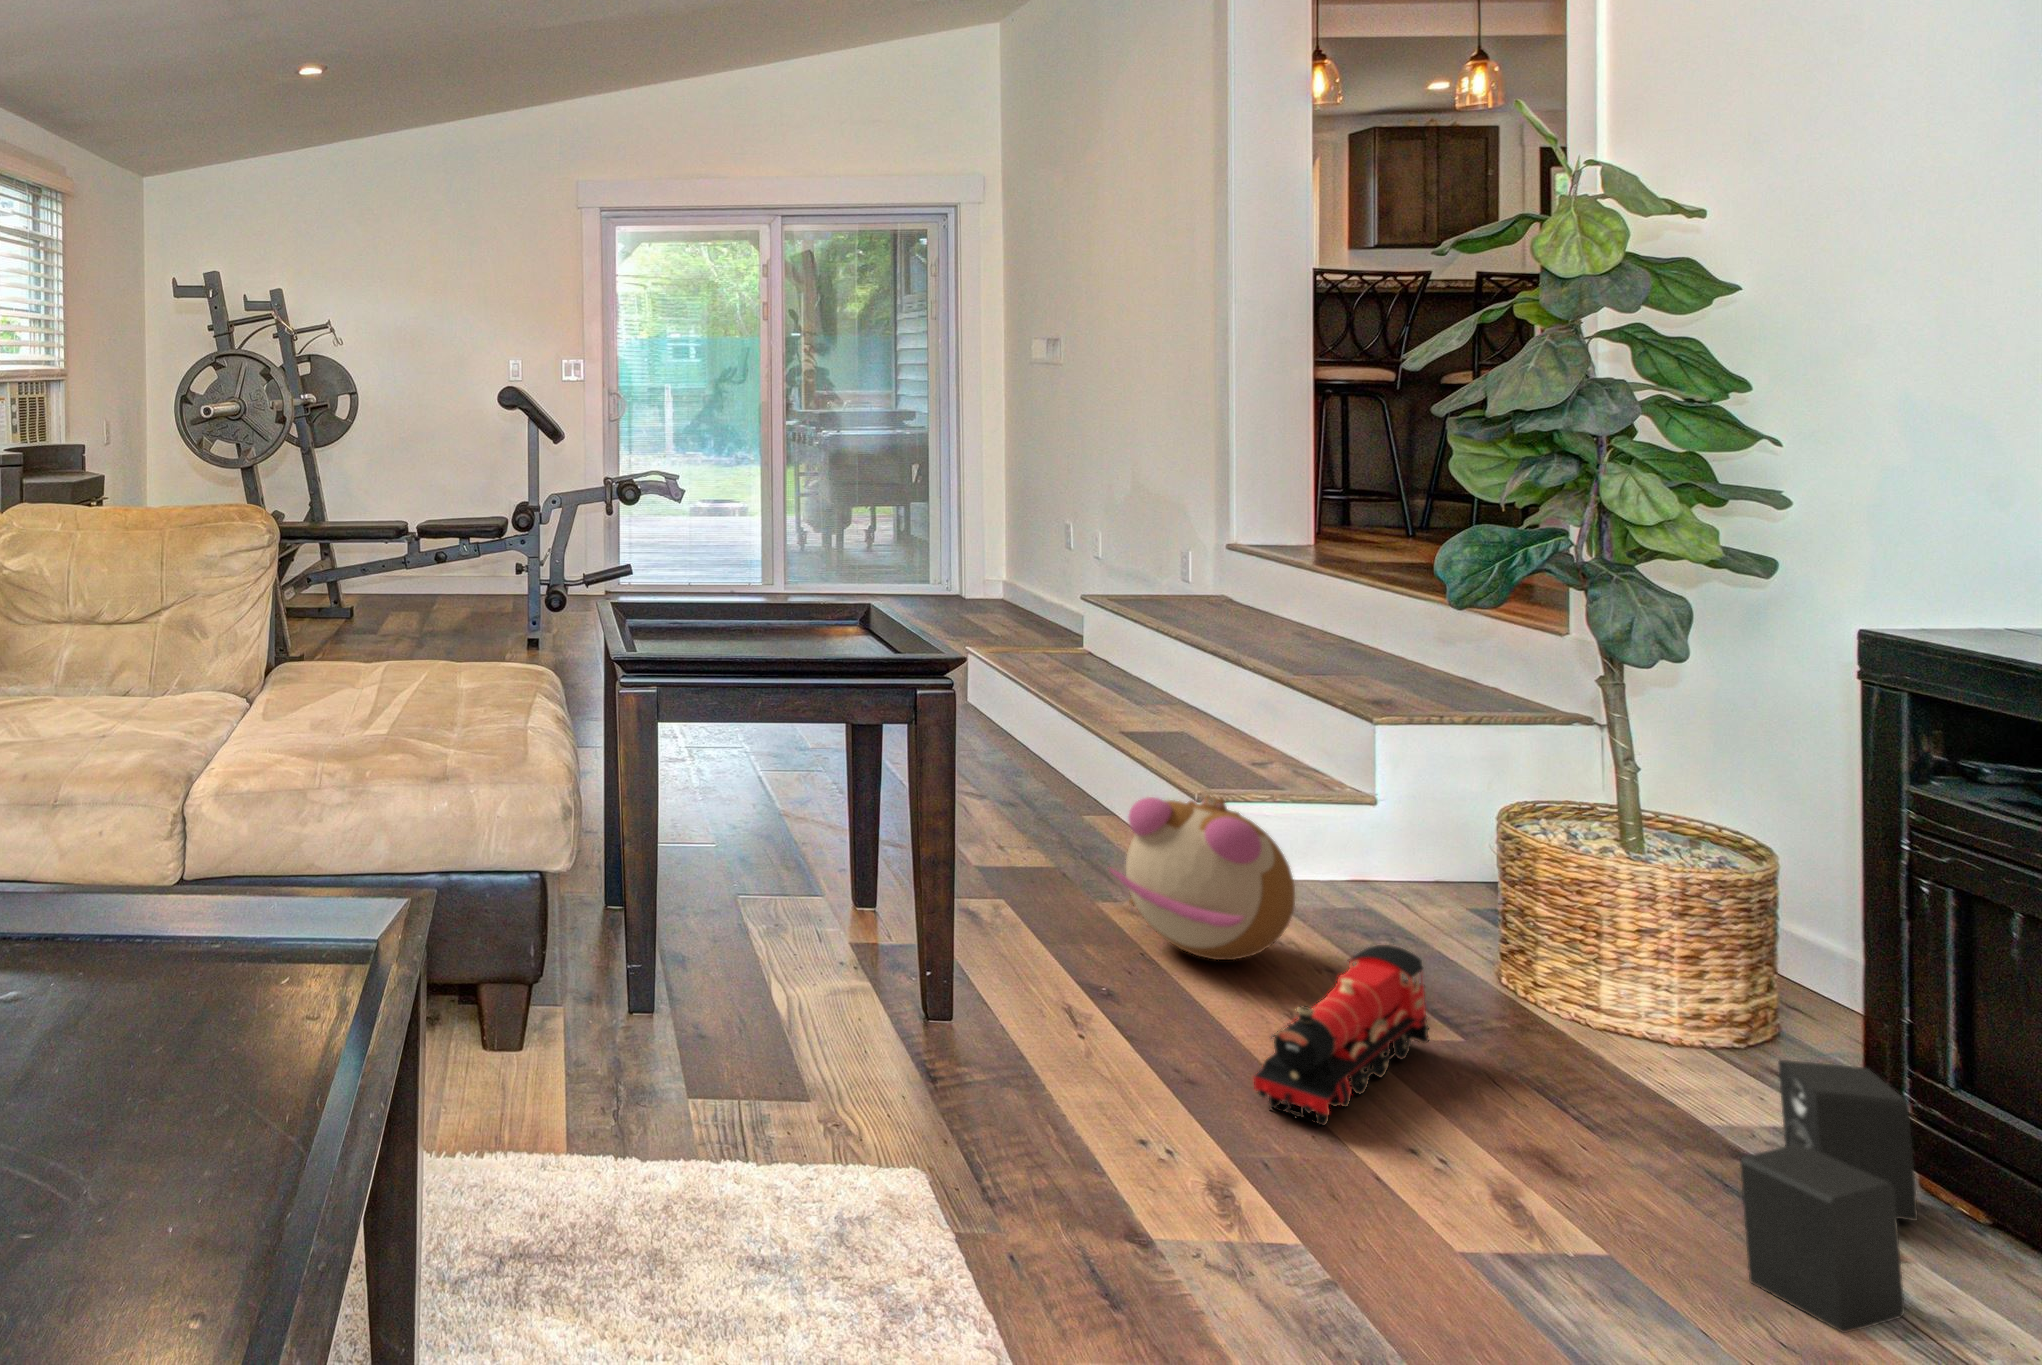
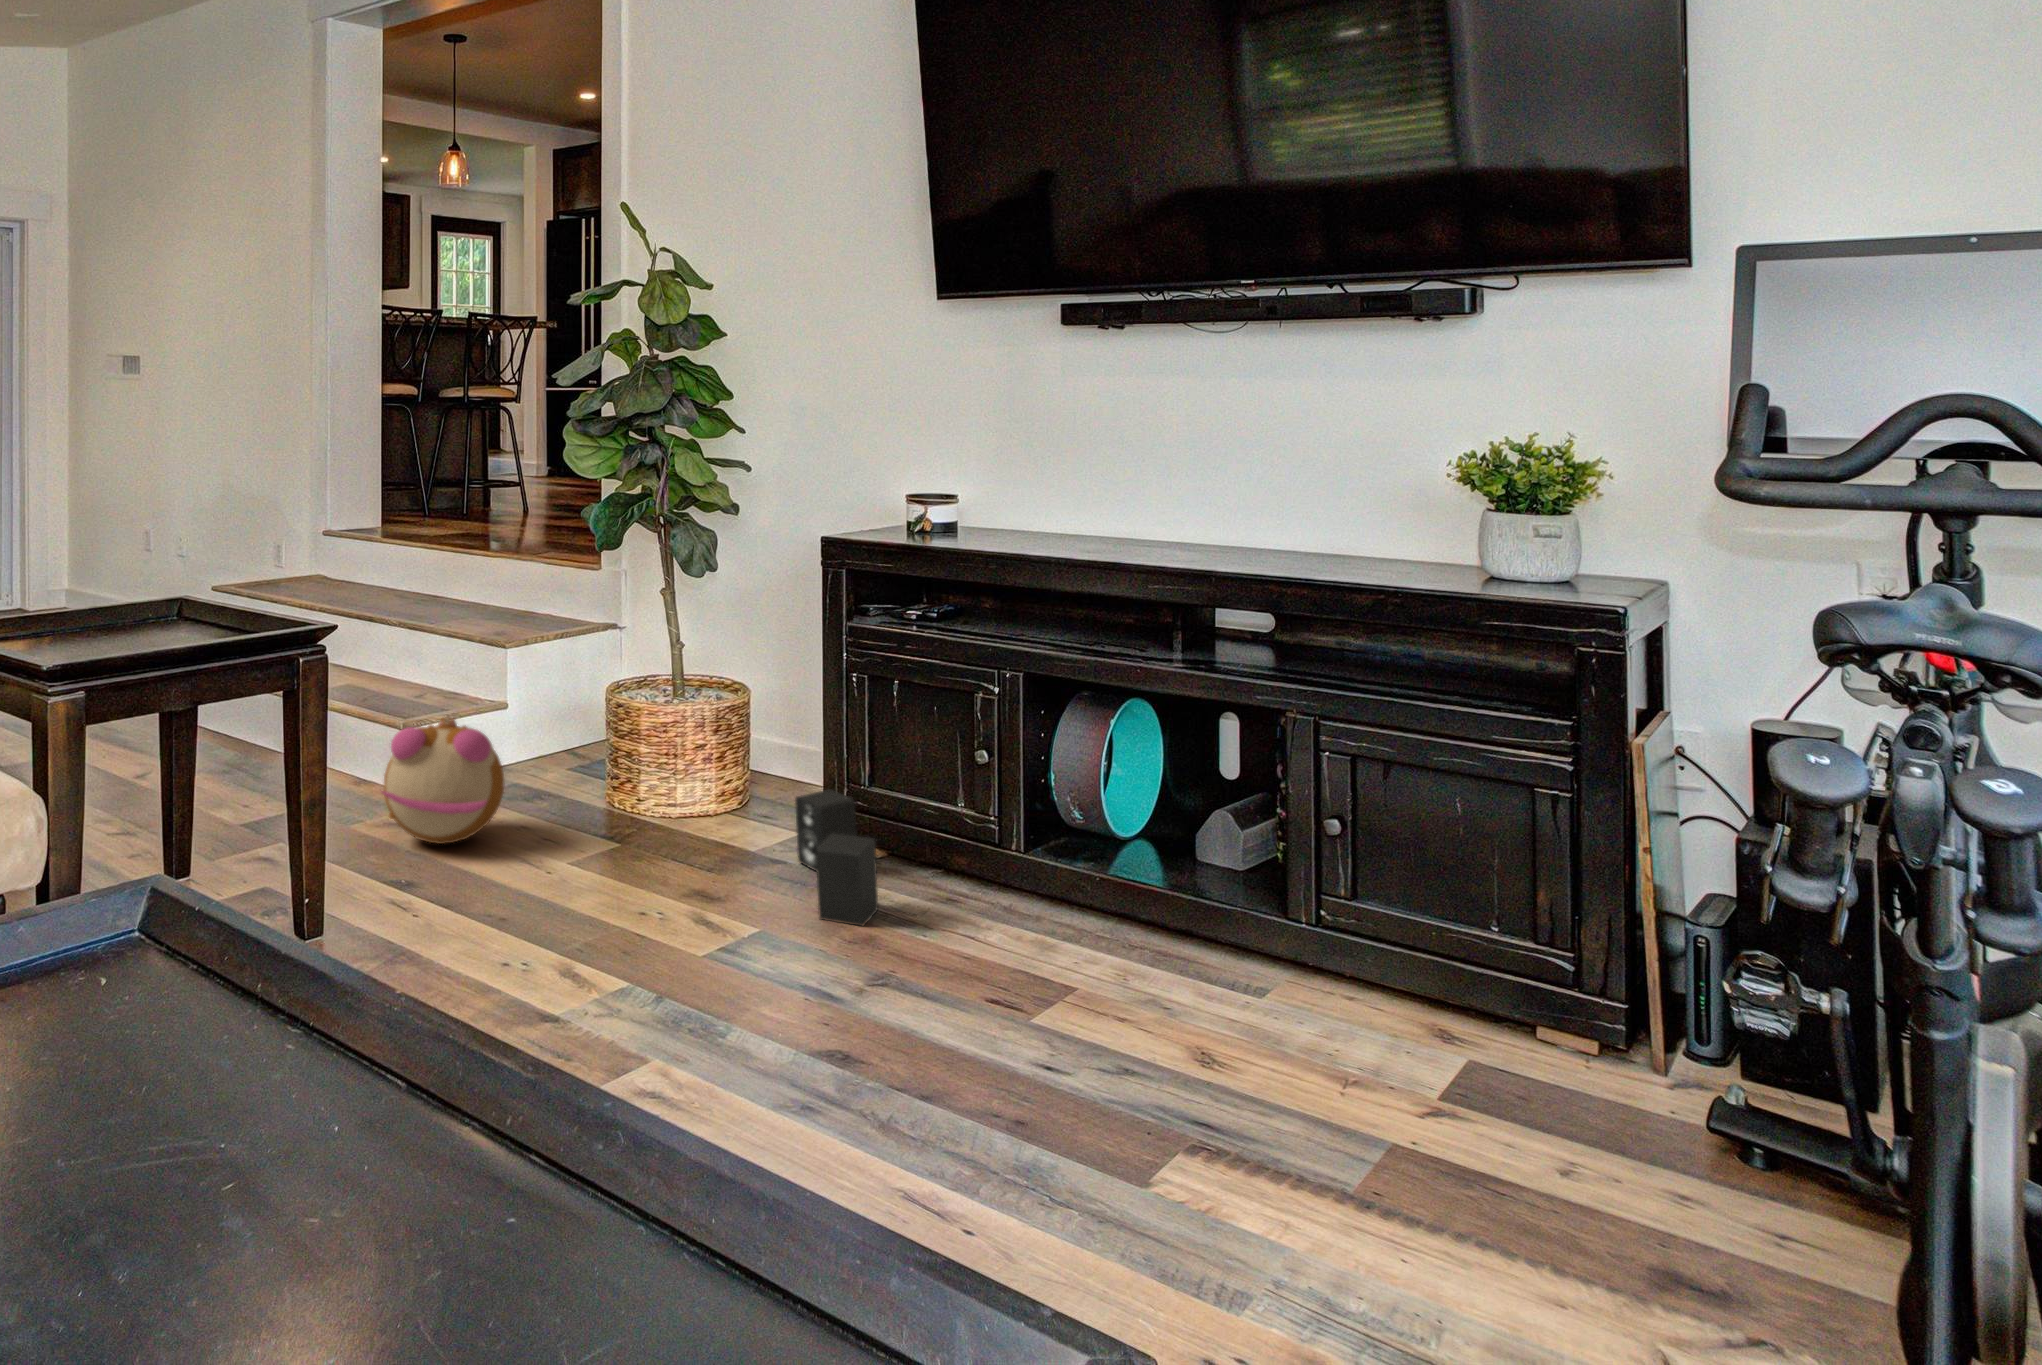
toy train: present [1253,945,1429,1125] -> none [547,792,610,921]

